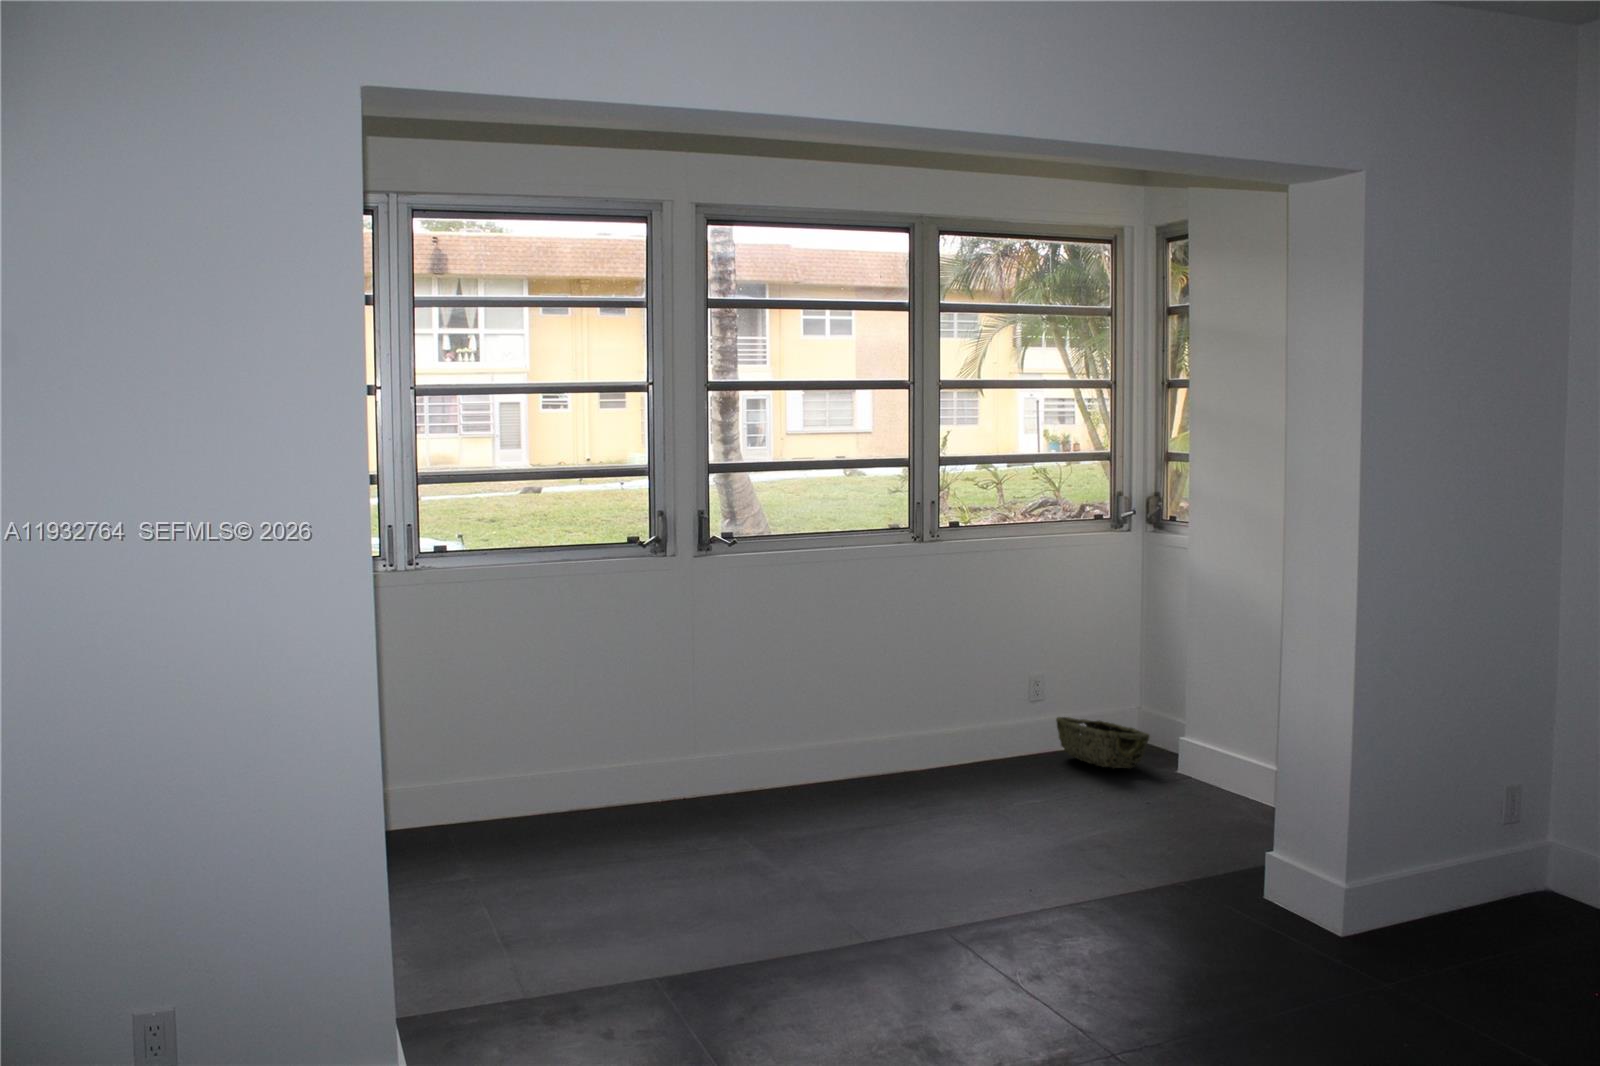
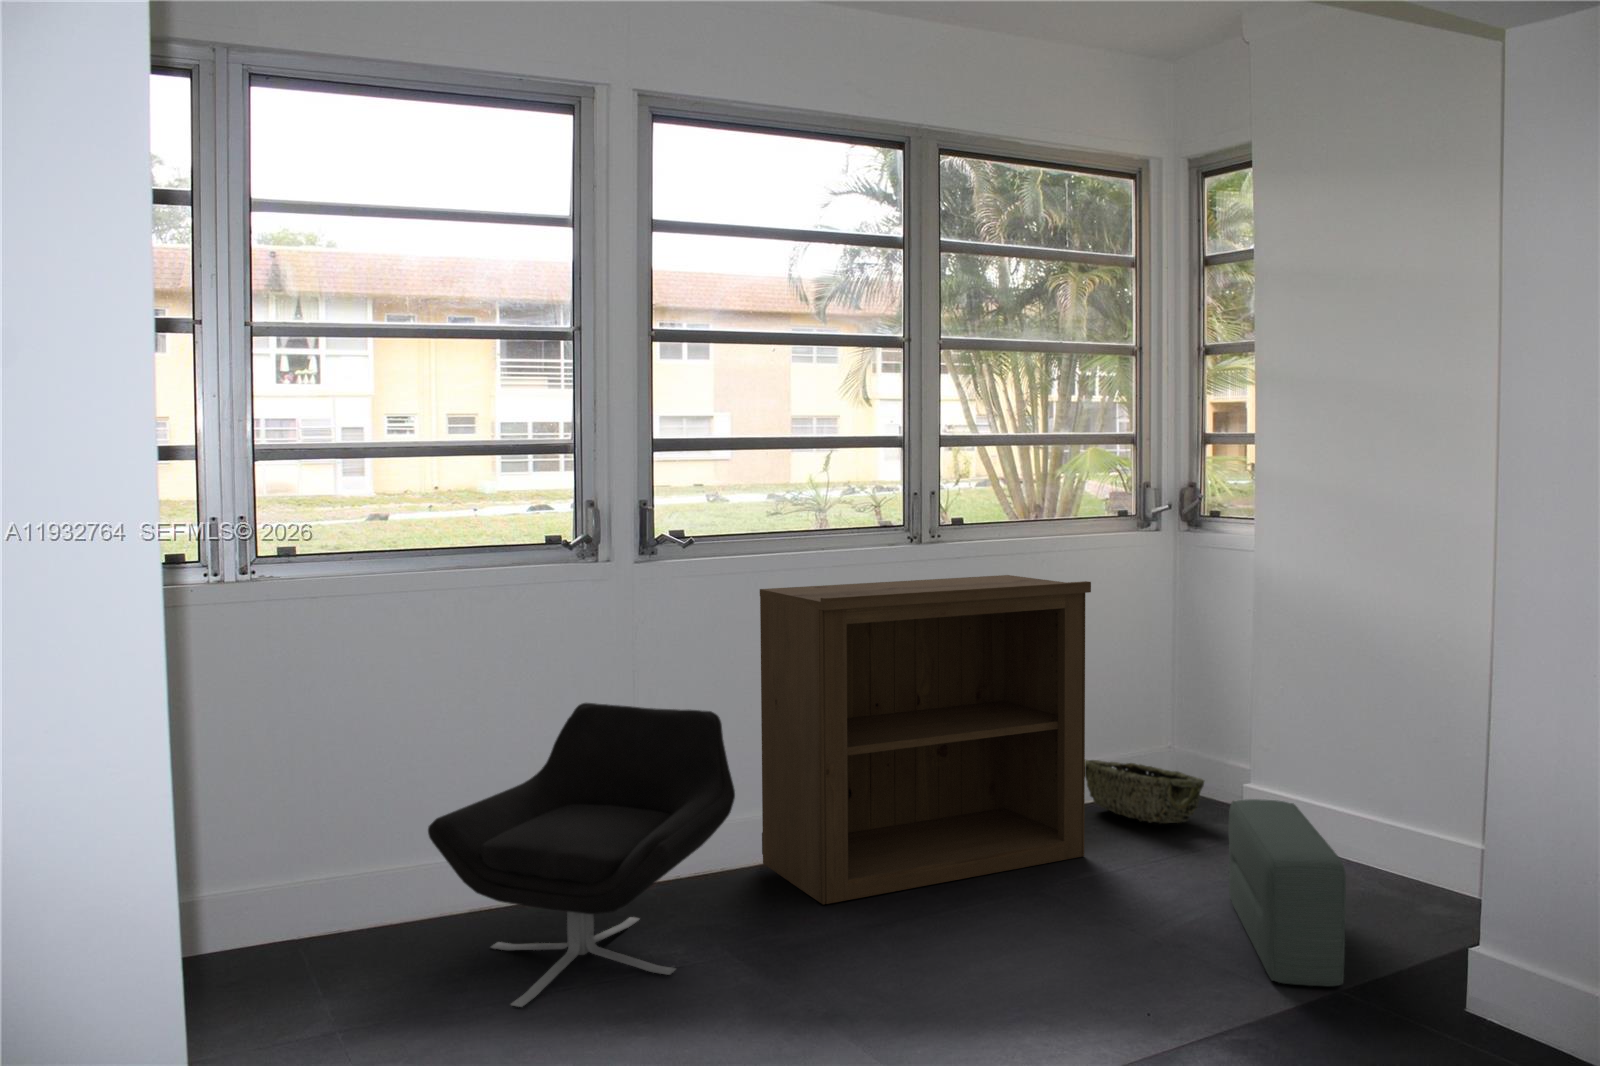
bookshelf: none [789,568,1048,817] -> present [760,575,1091,904]
lounge chair: none [539,663,761,872] -> present [428,703,735,1007]
pouf: none [1139,746,1198,880] -> present [1229,799,1346,986]

